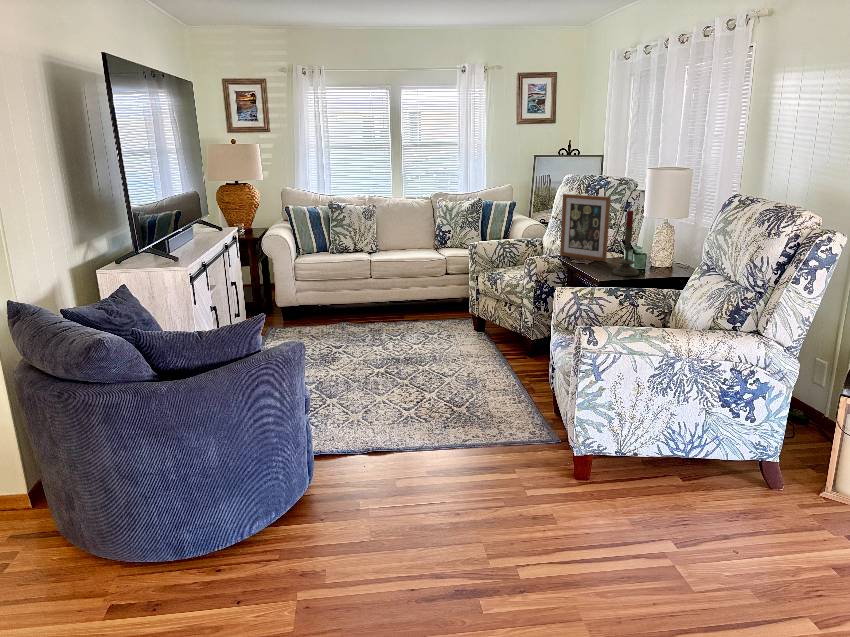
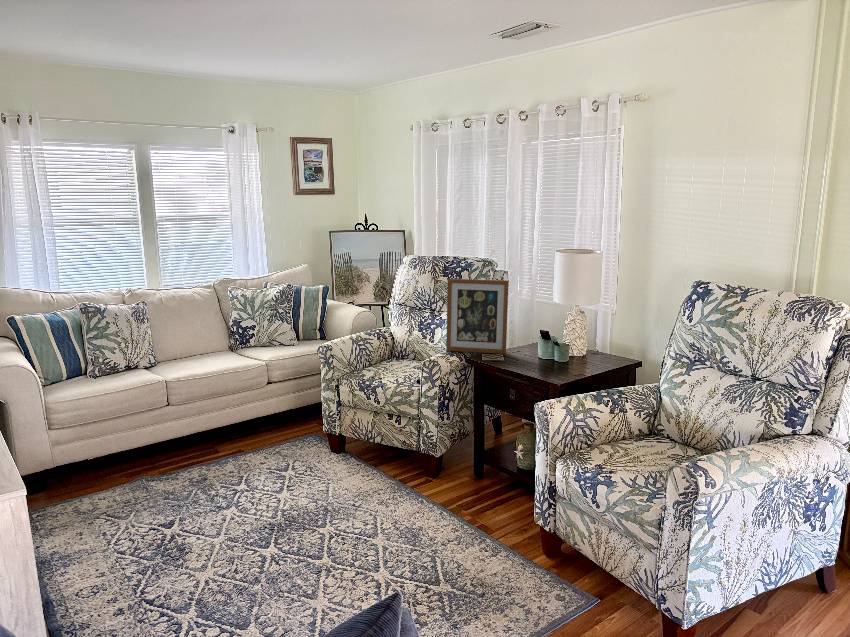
candle: present [612,210,639,276] -> none [540,295,570,372]

